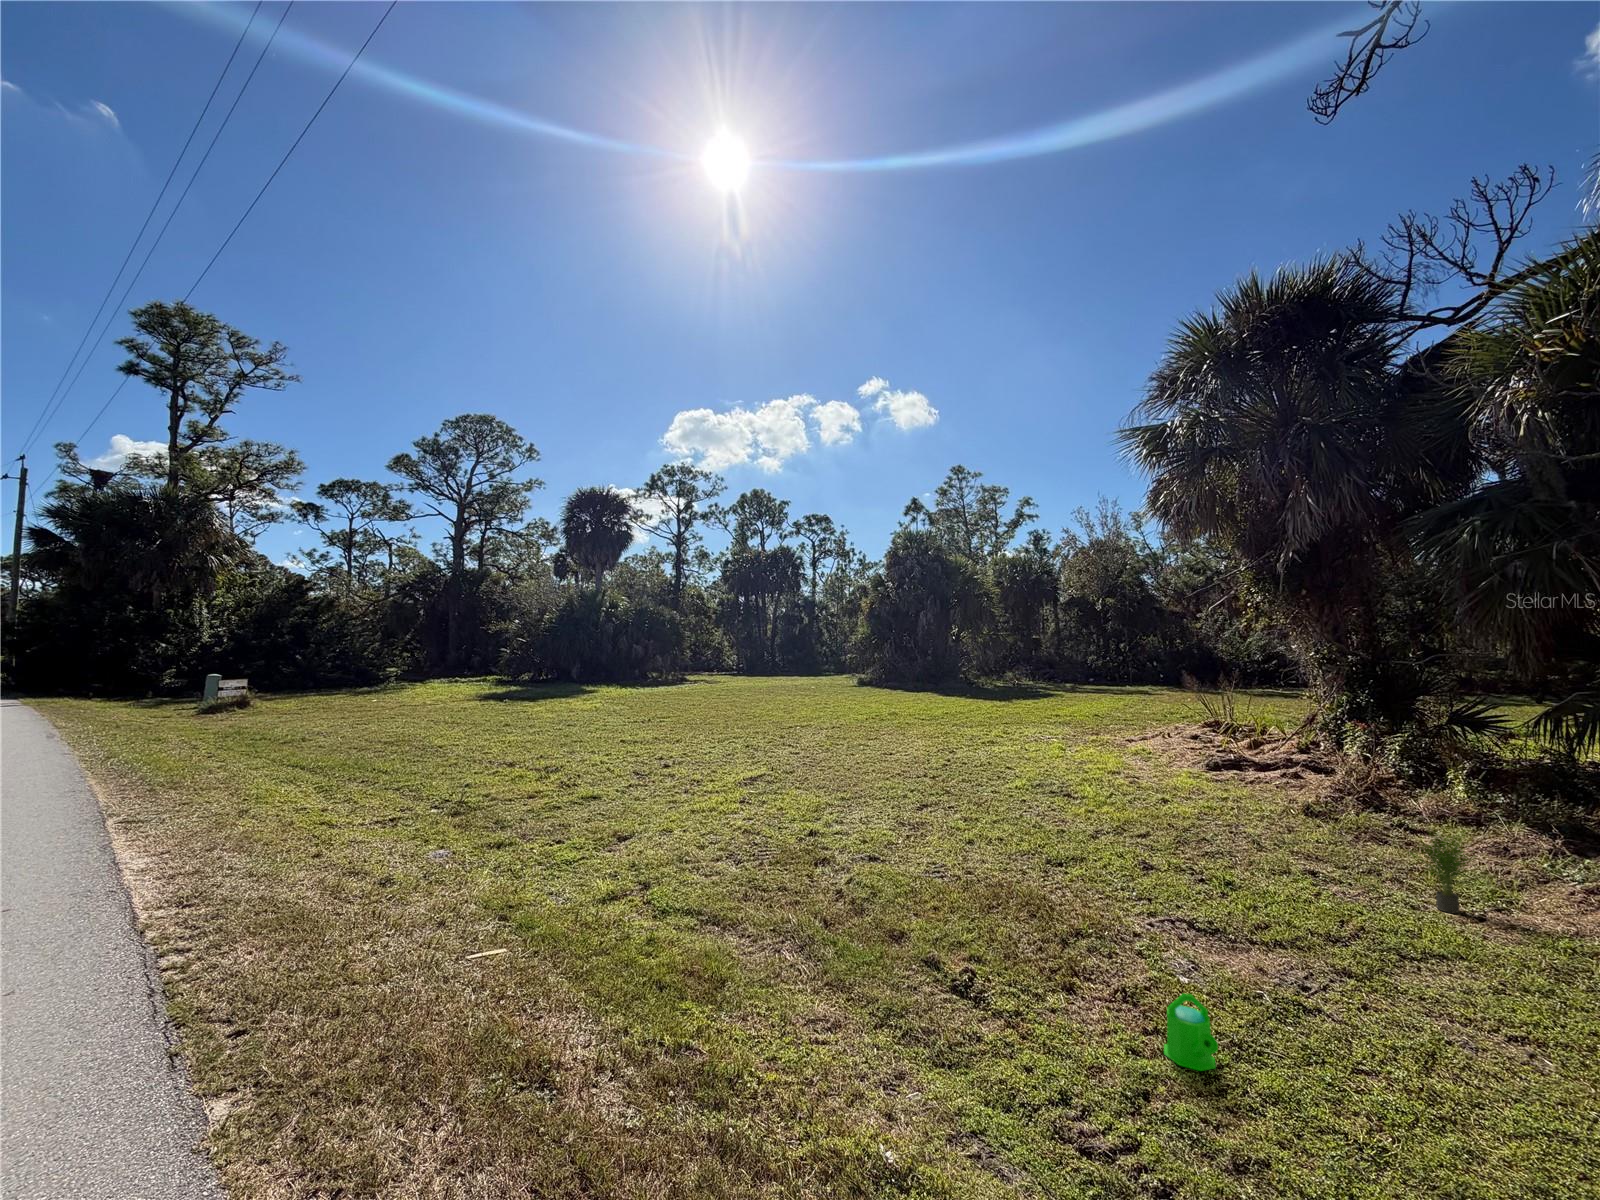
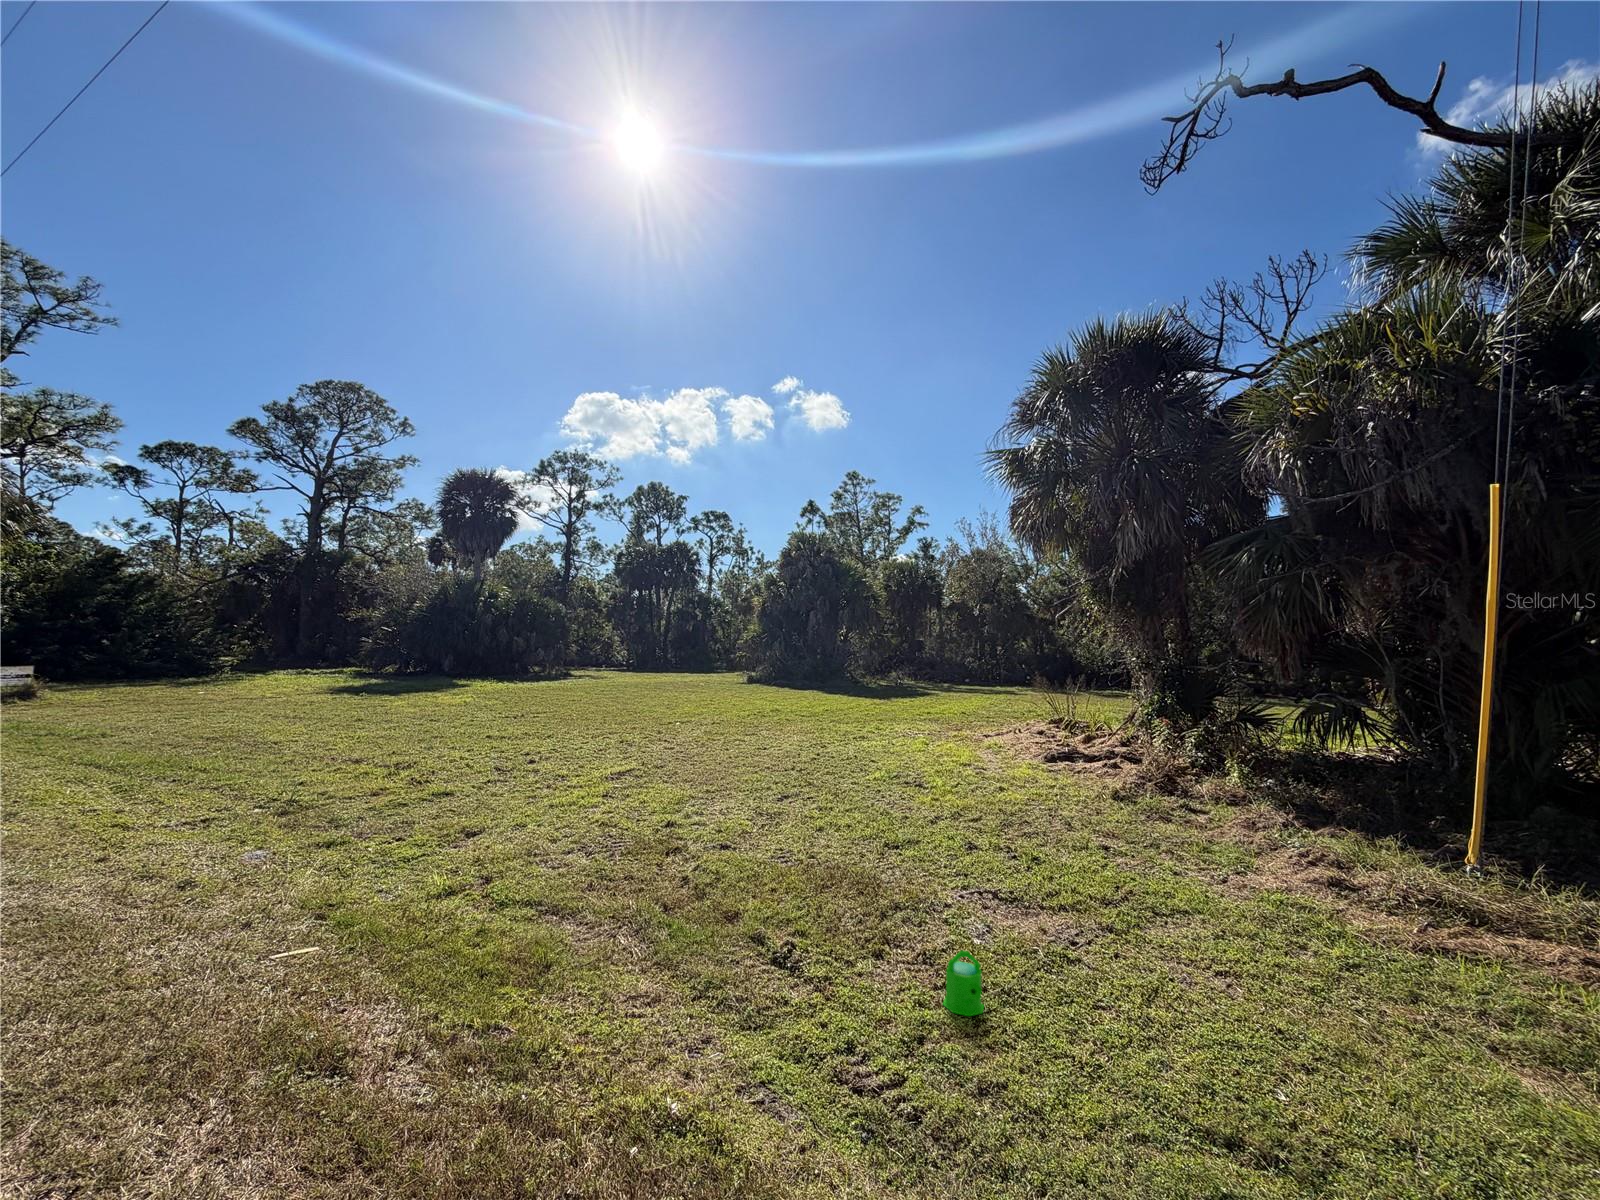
potted plant: present [1414,833,1471,913] -> none [1177,806,1235,881]

